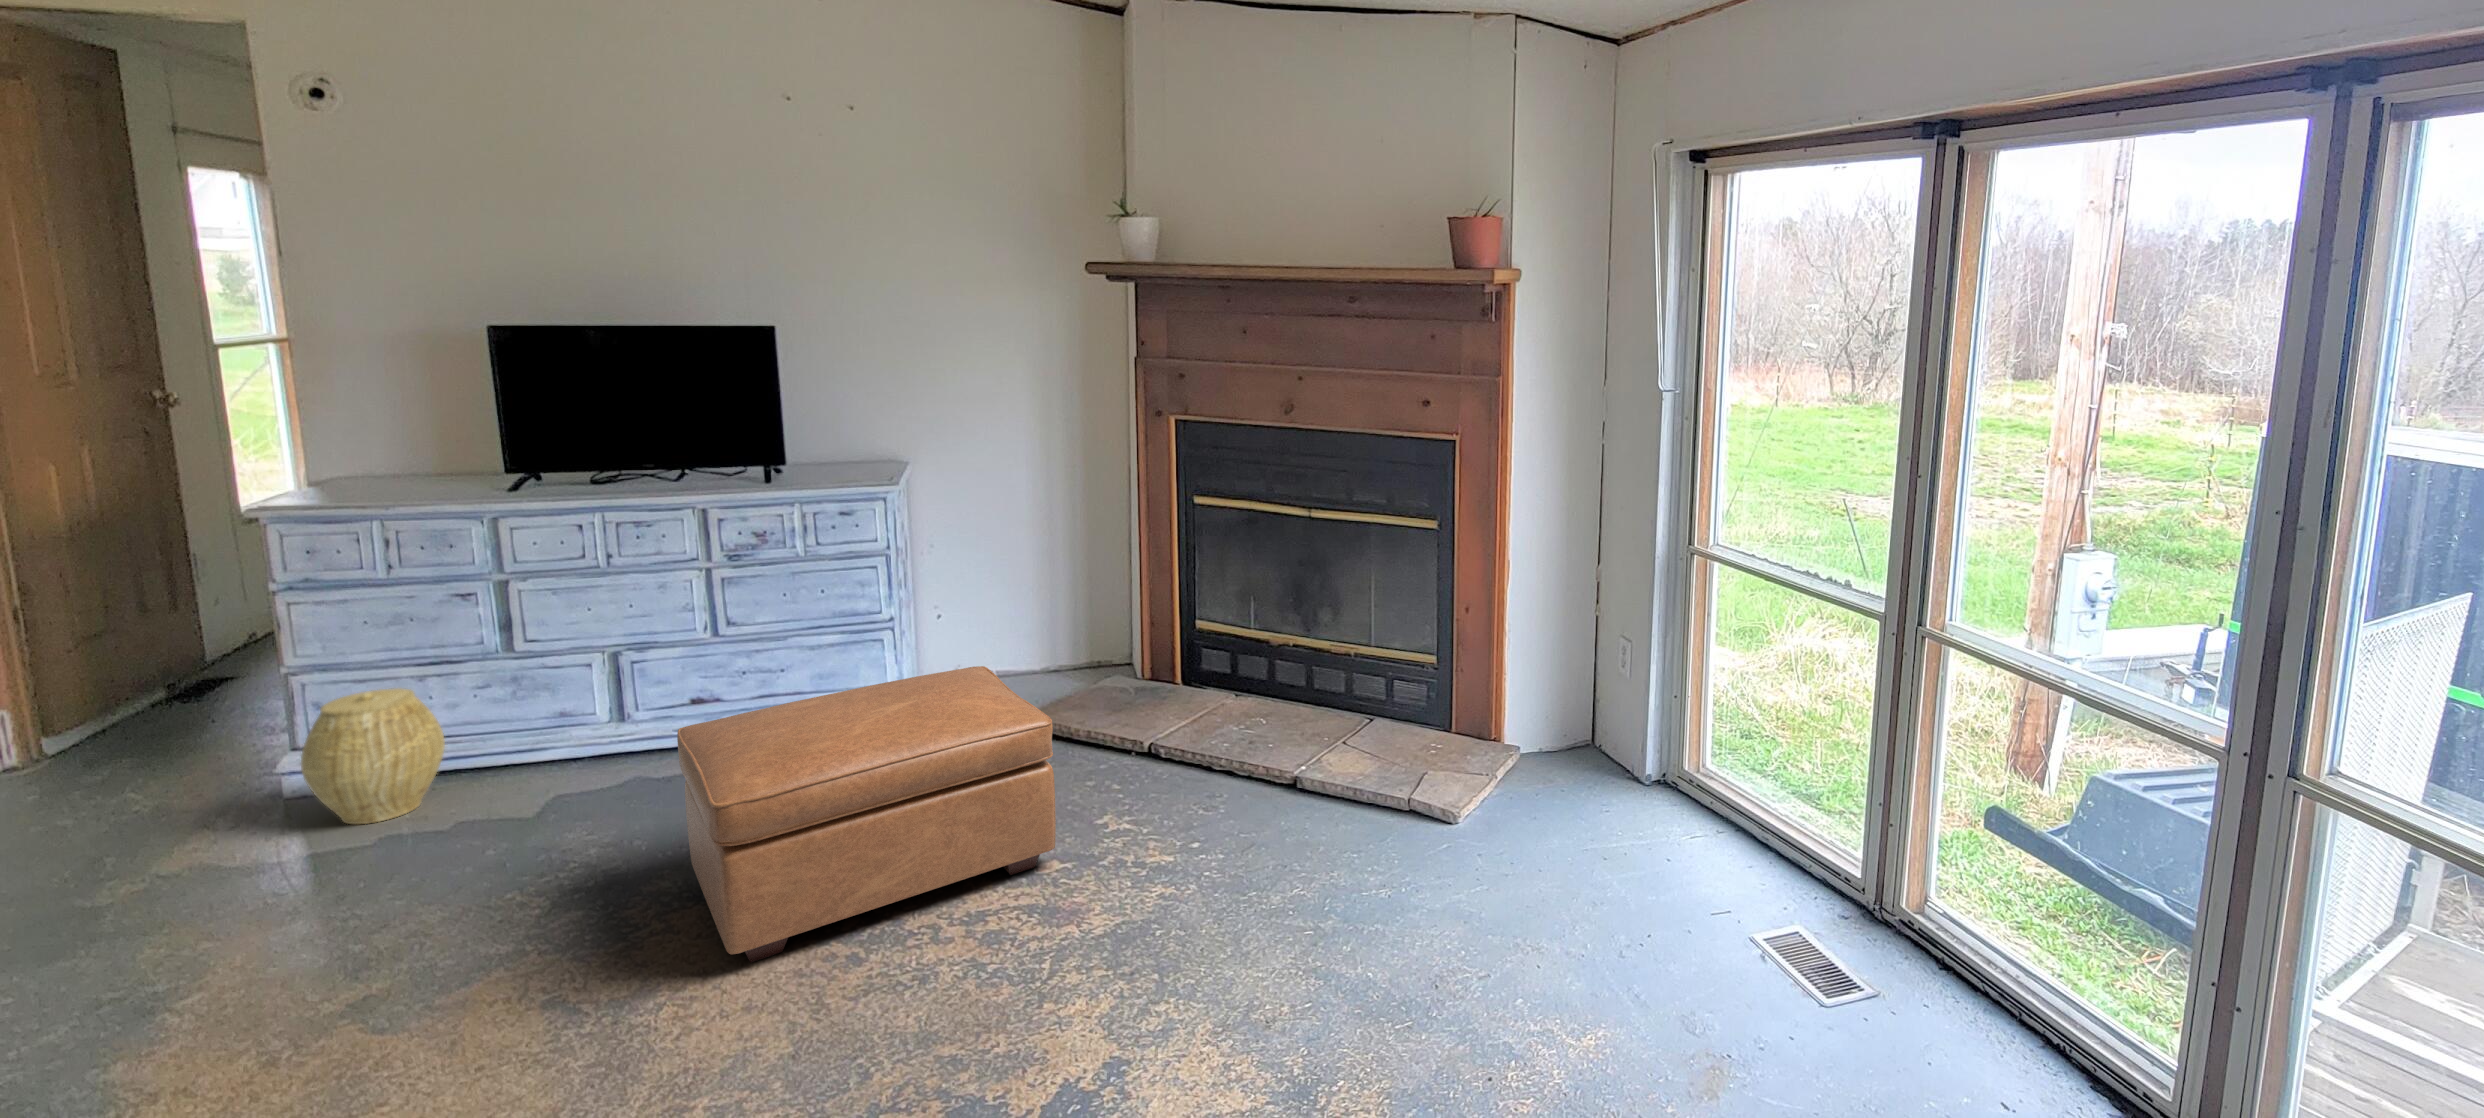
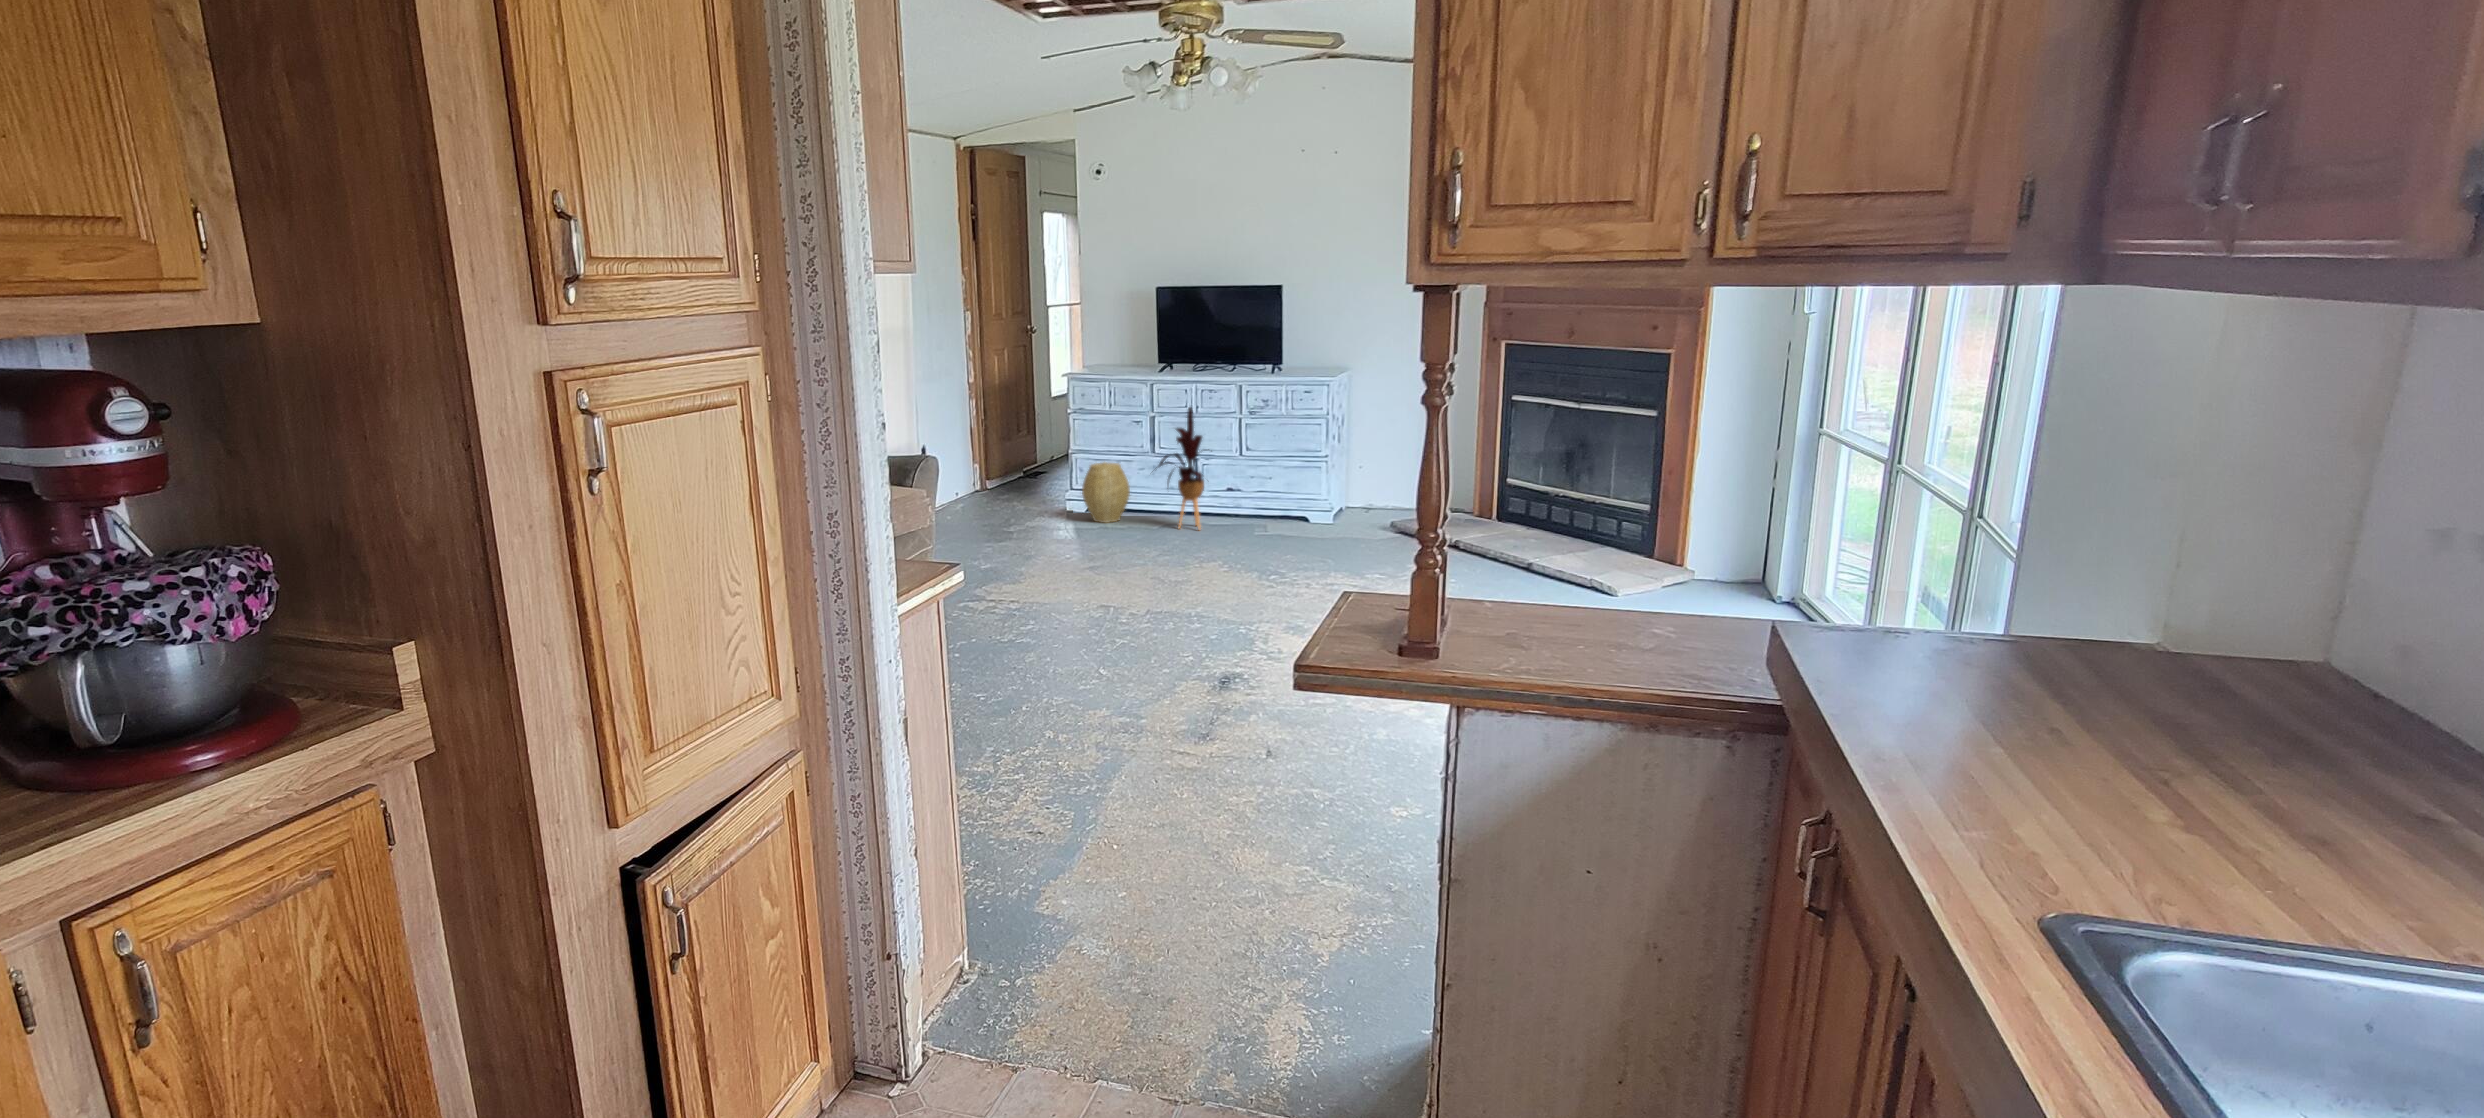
house plant: none [492,570,656,807] -> present [1156,407,1204,529]
ottoman: present [677,666,1056,963] -> none [1216,471,1377,577]

